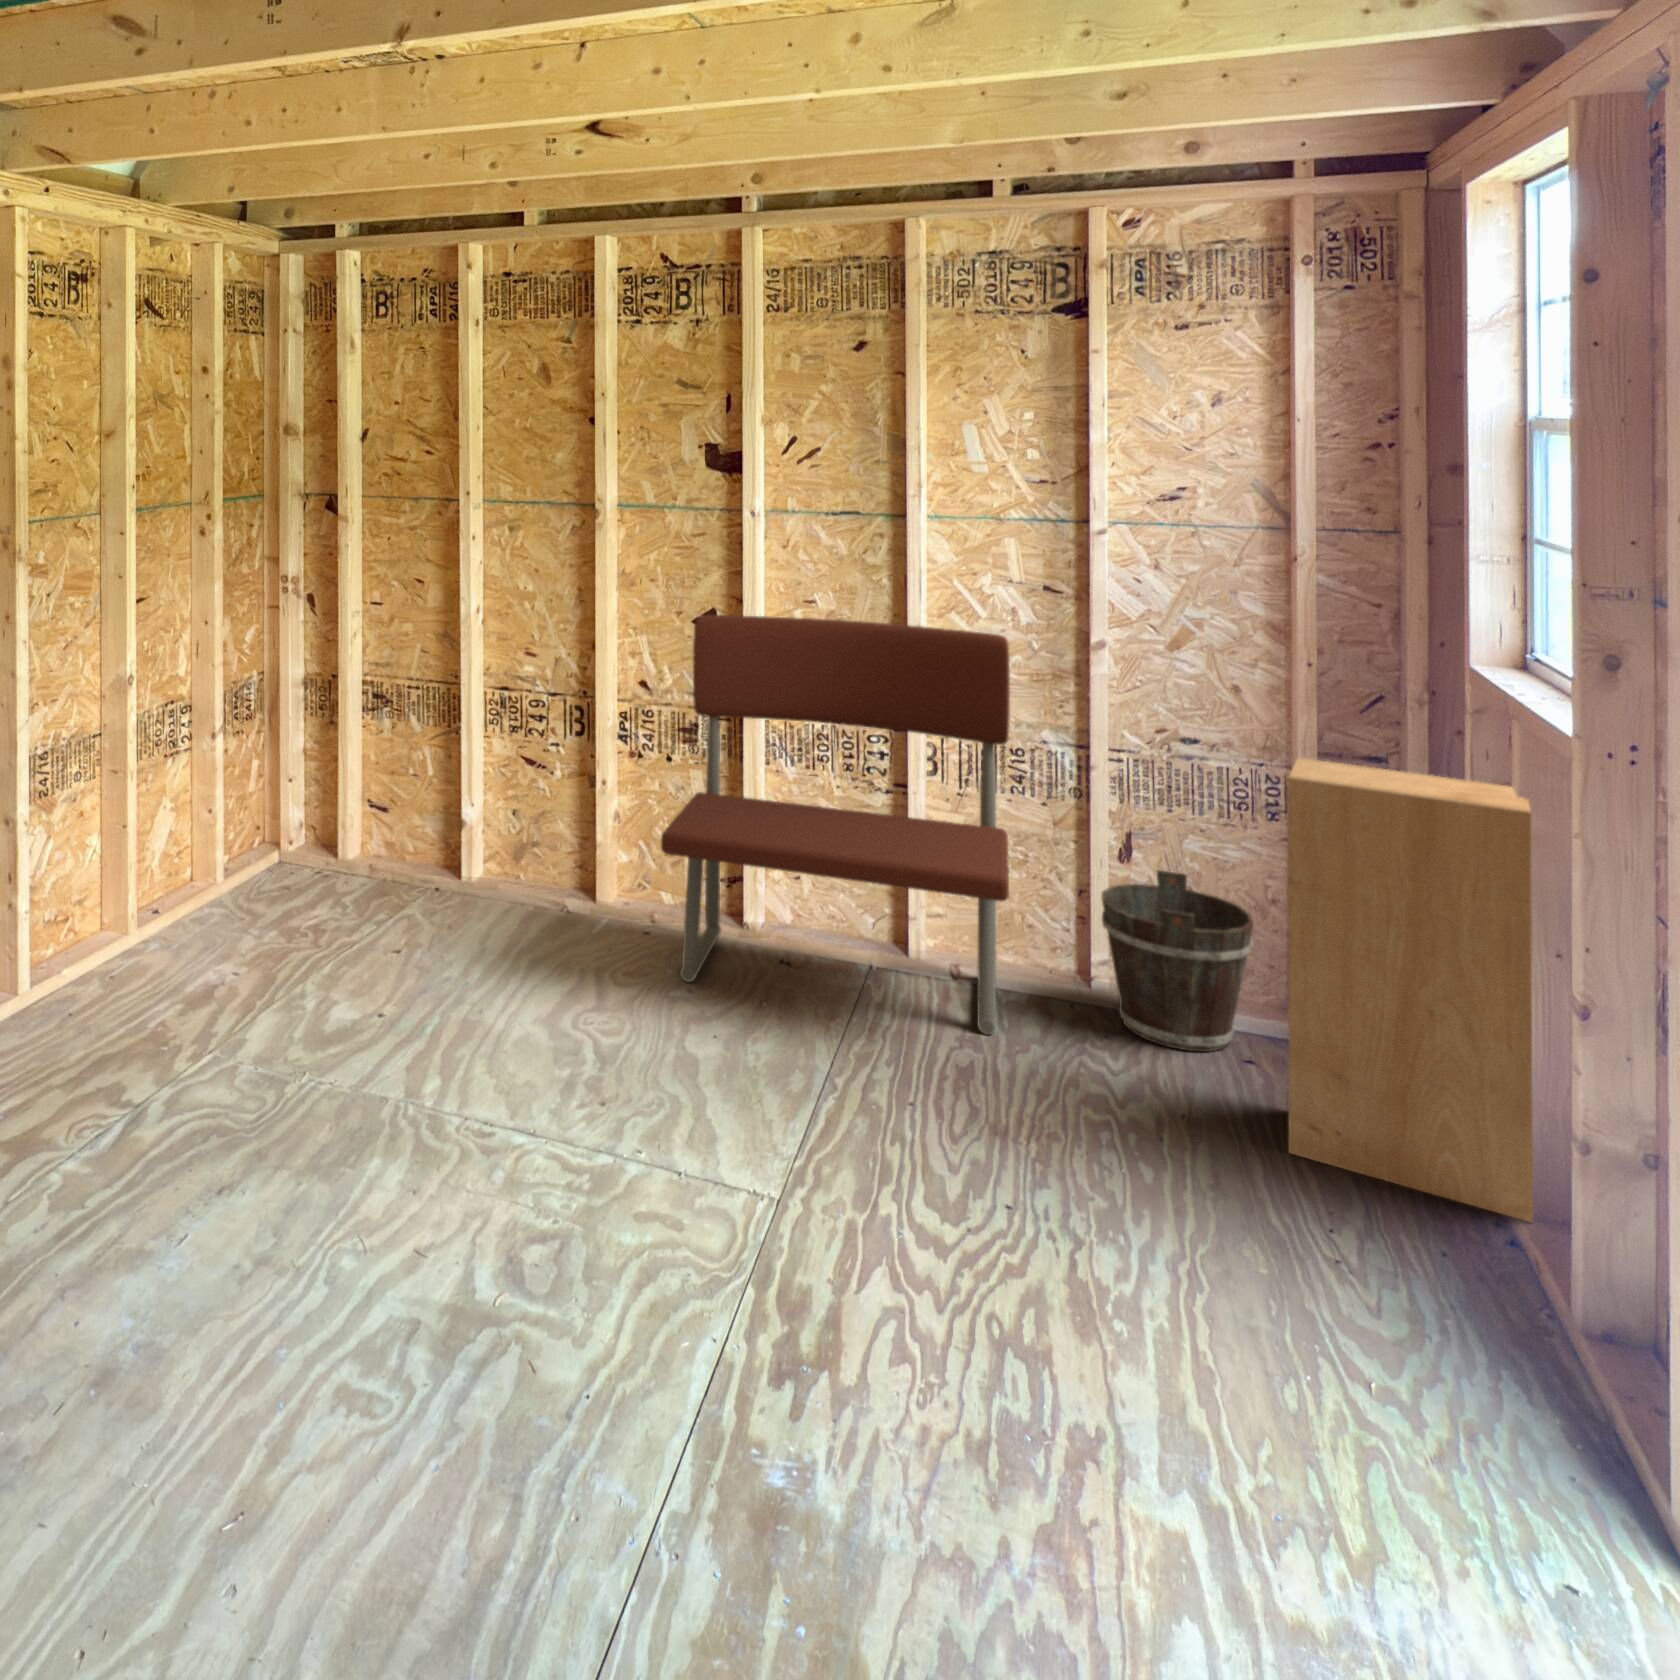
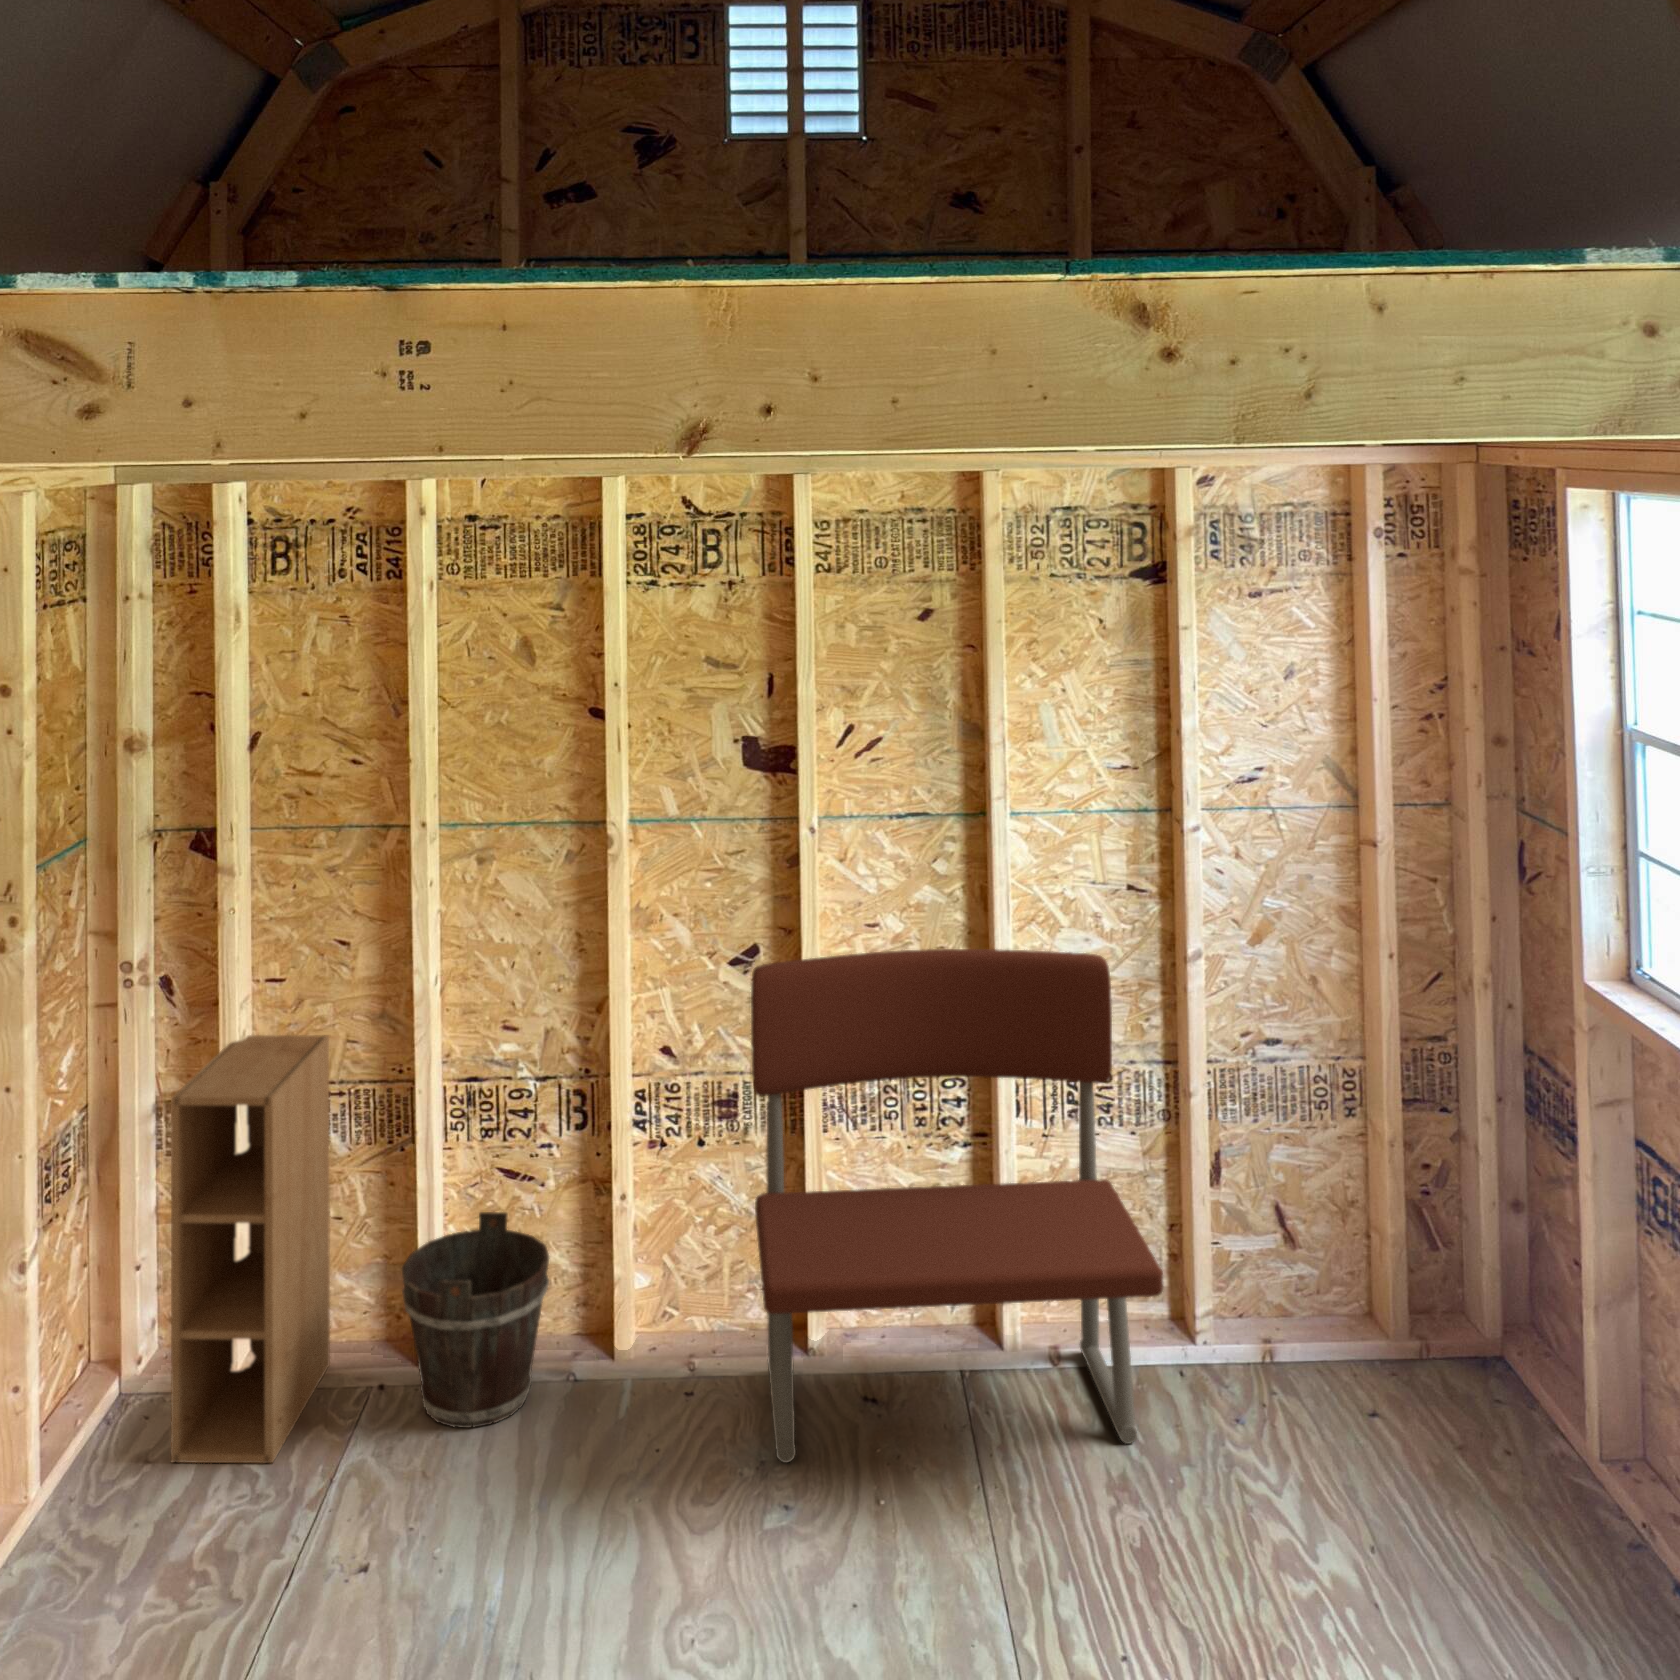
shelving unit: present [1288,757,1533,1223] -> present [171,1035,330,1463]
bucket: present [1101,870,1254,1052] -> present [402,1212,549,1428]

